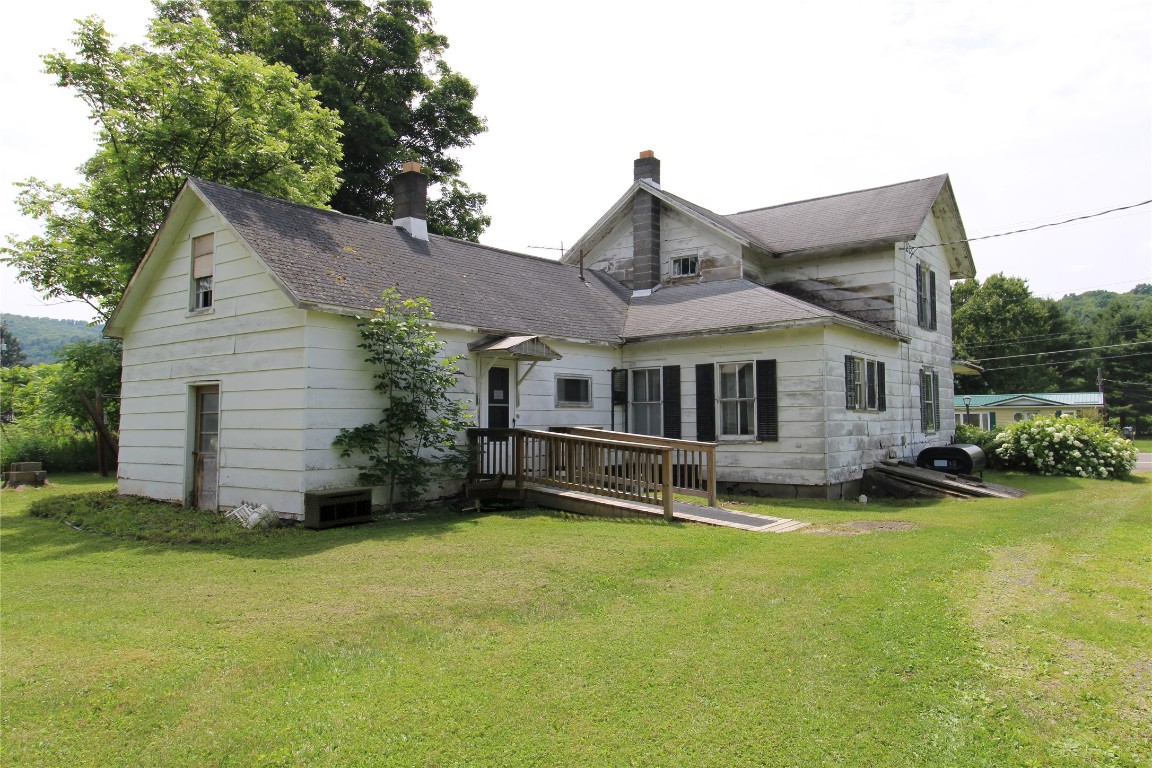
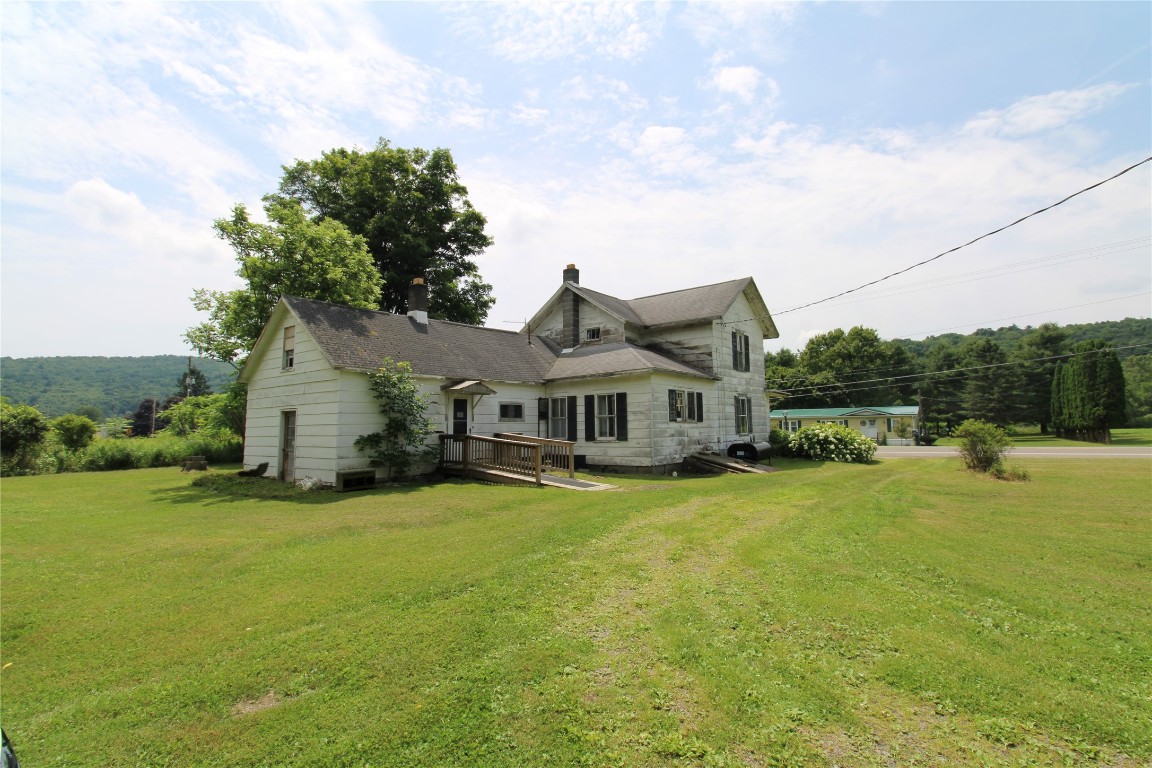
lounge chair: present [465,471,506,512] -> present [238,462,269,483]

